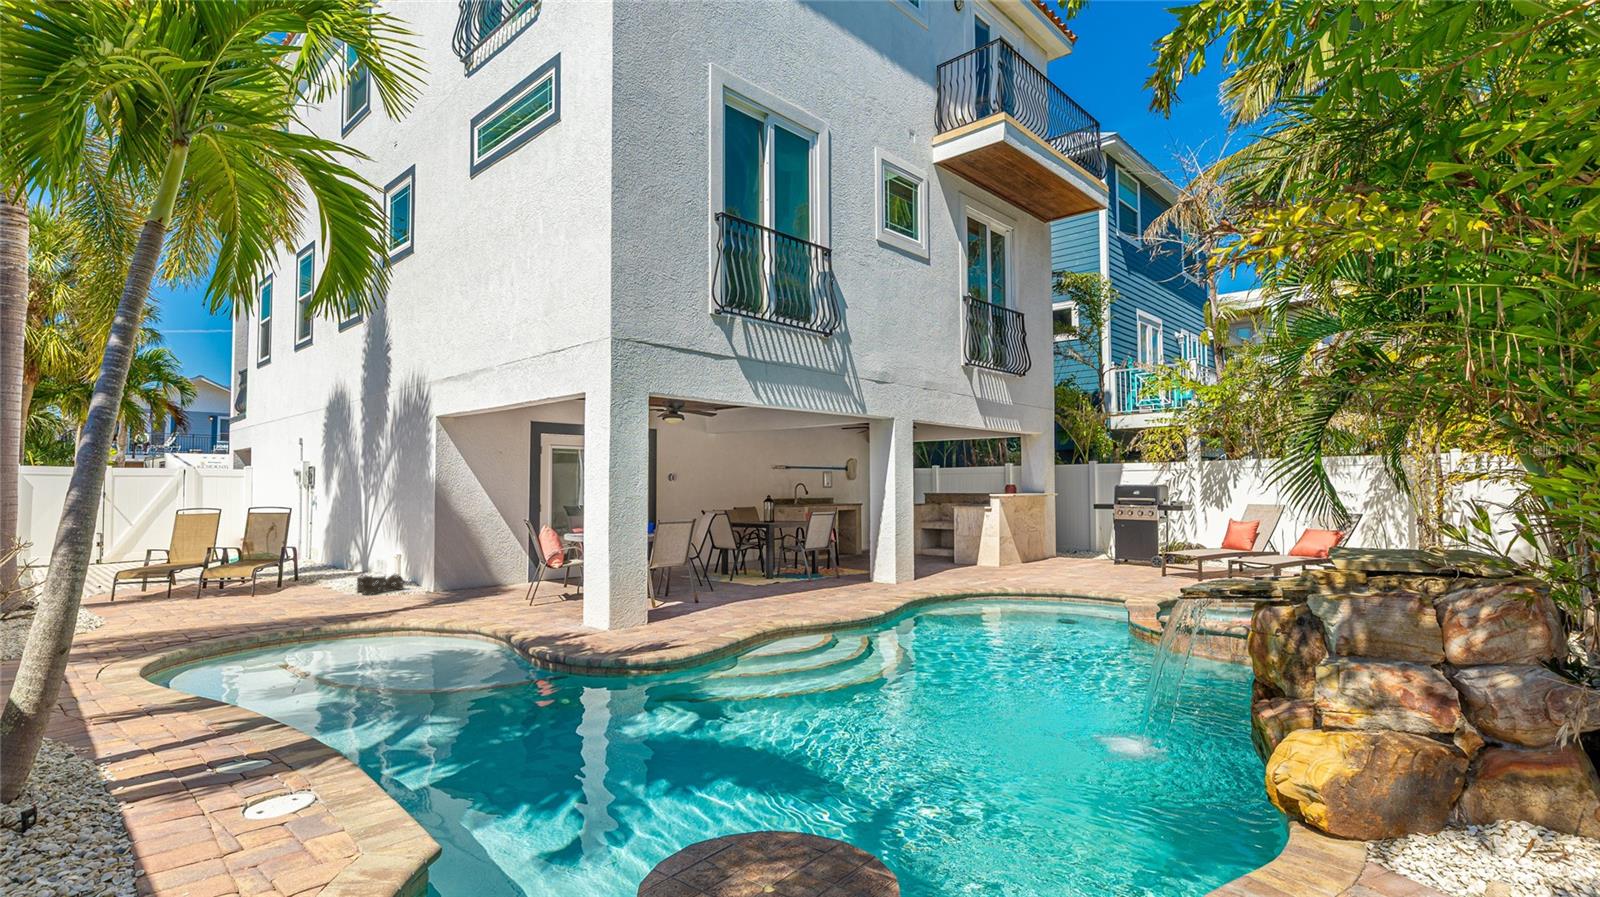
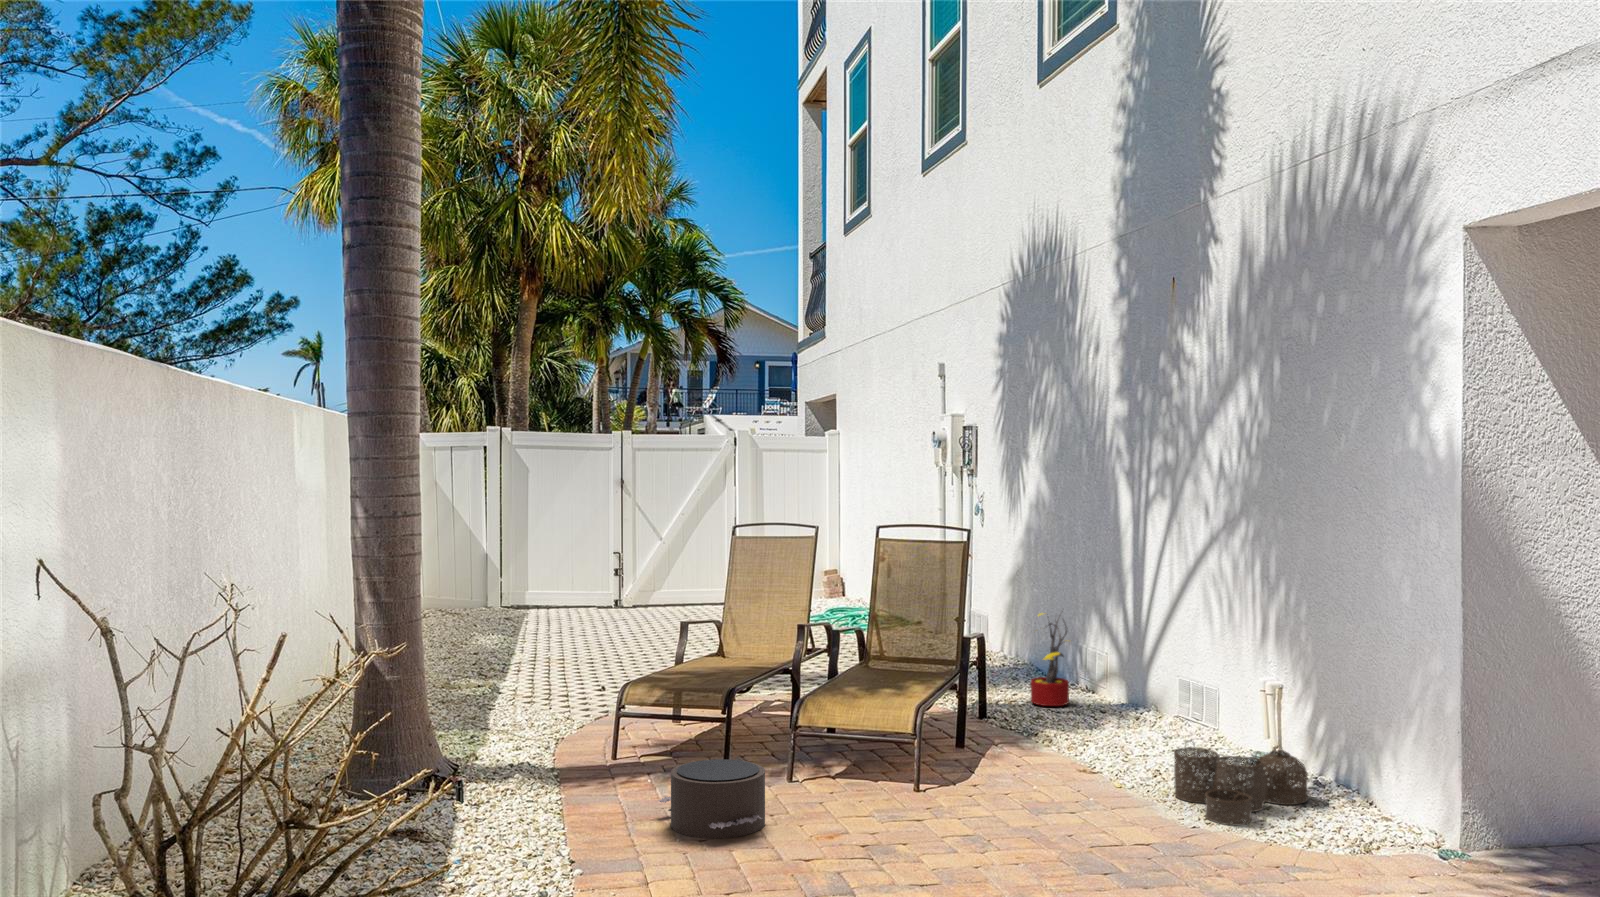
decorative plant: none [324,540,346,577] -> present [1031,613,1069,706]
pouf: none [139,590,188,614] -> present [658,759,765,838]

